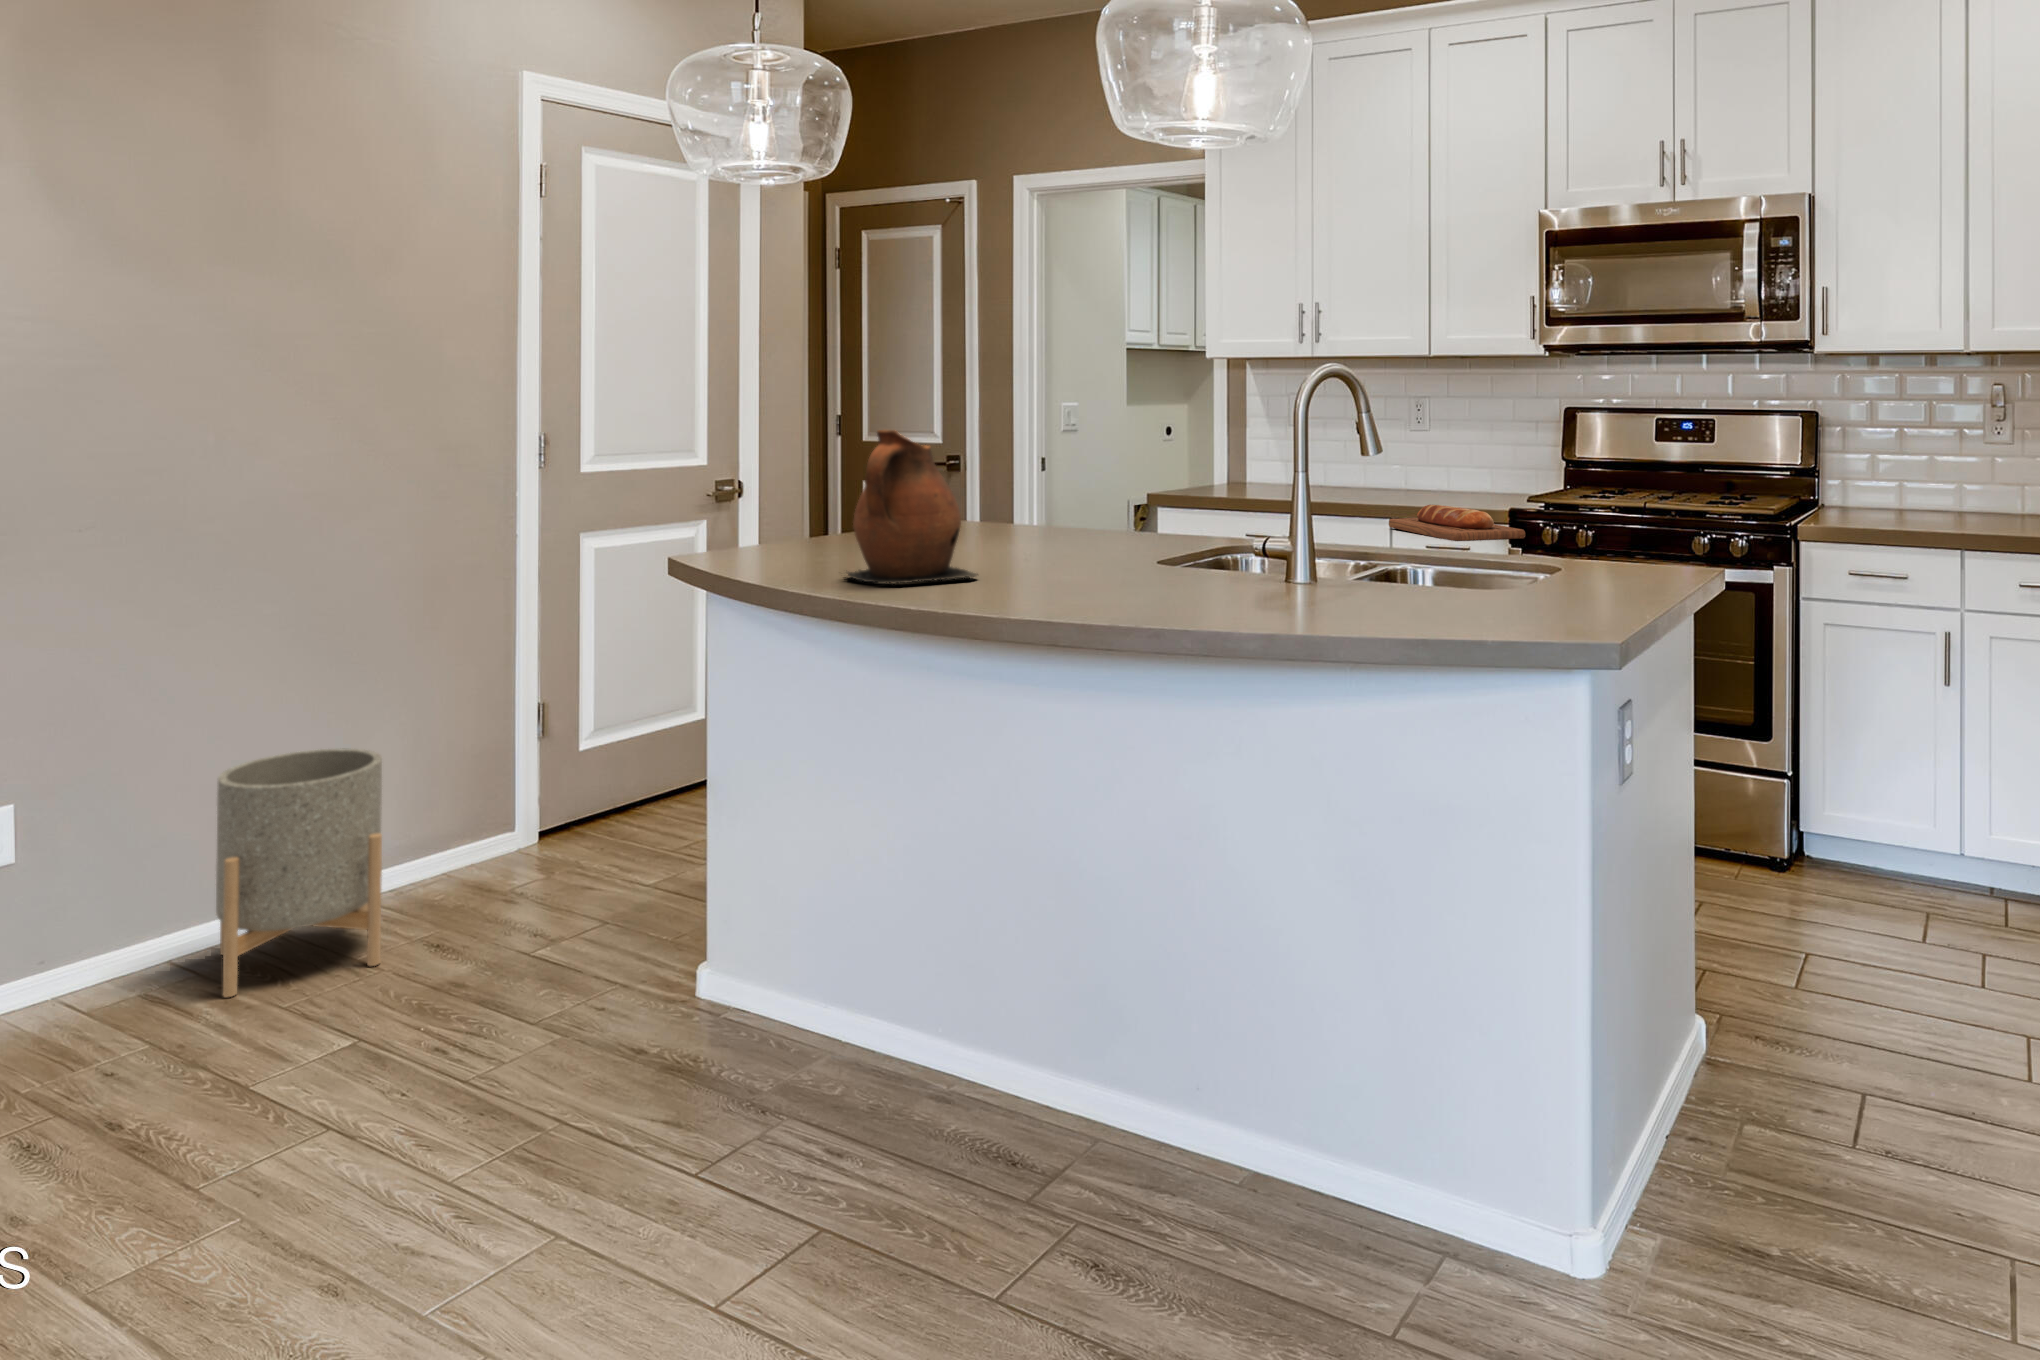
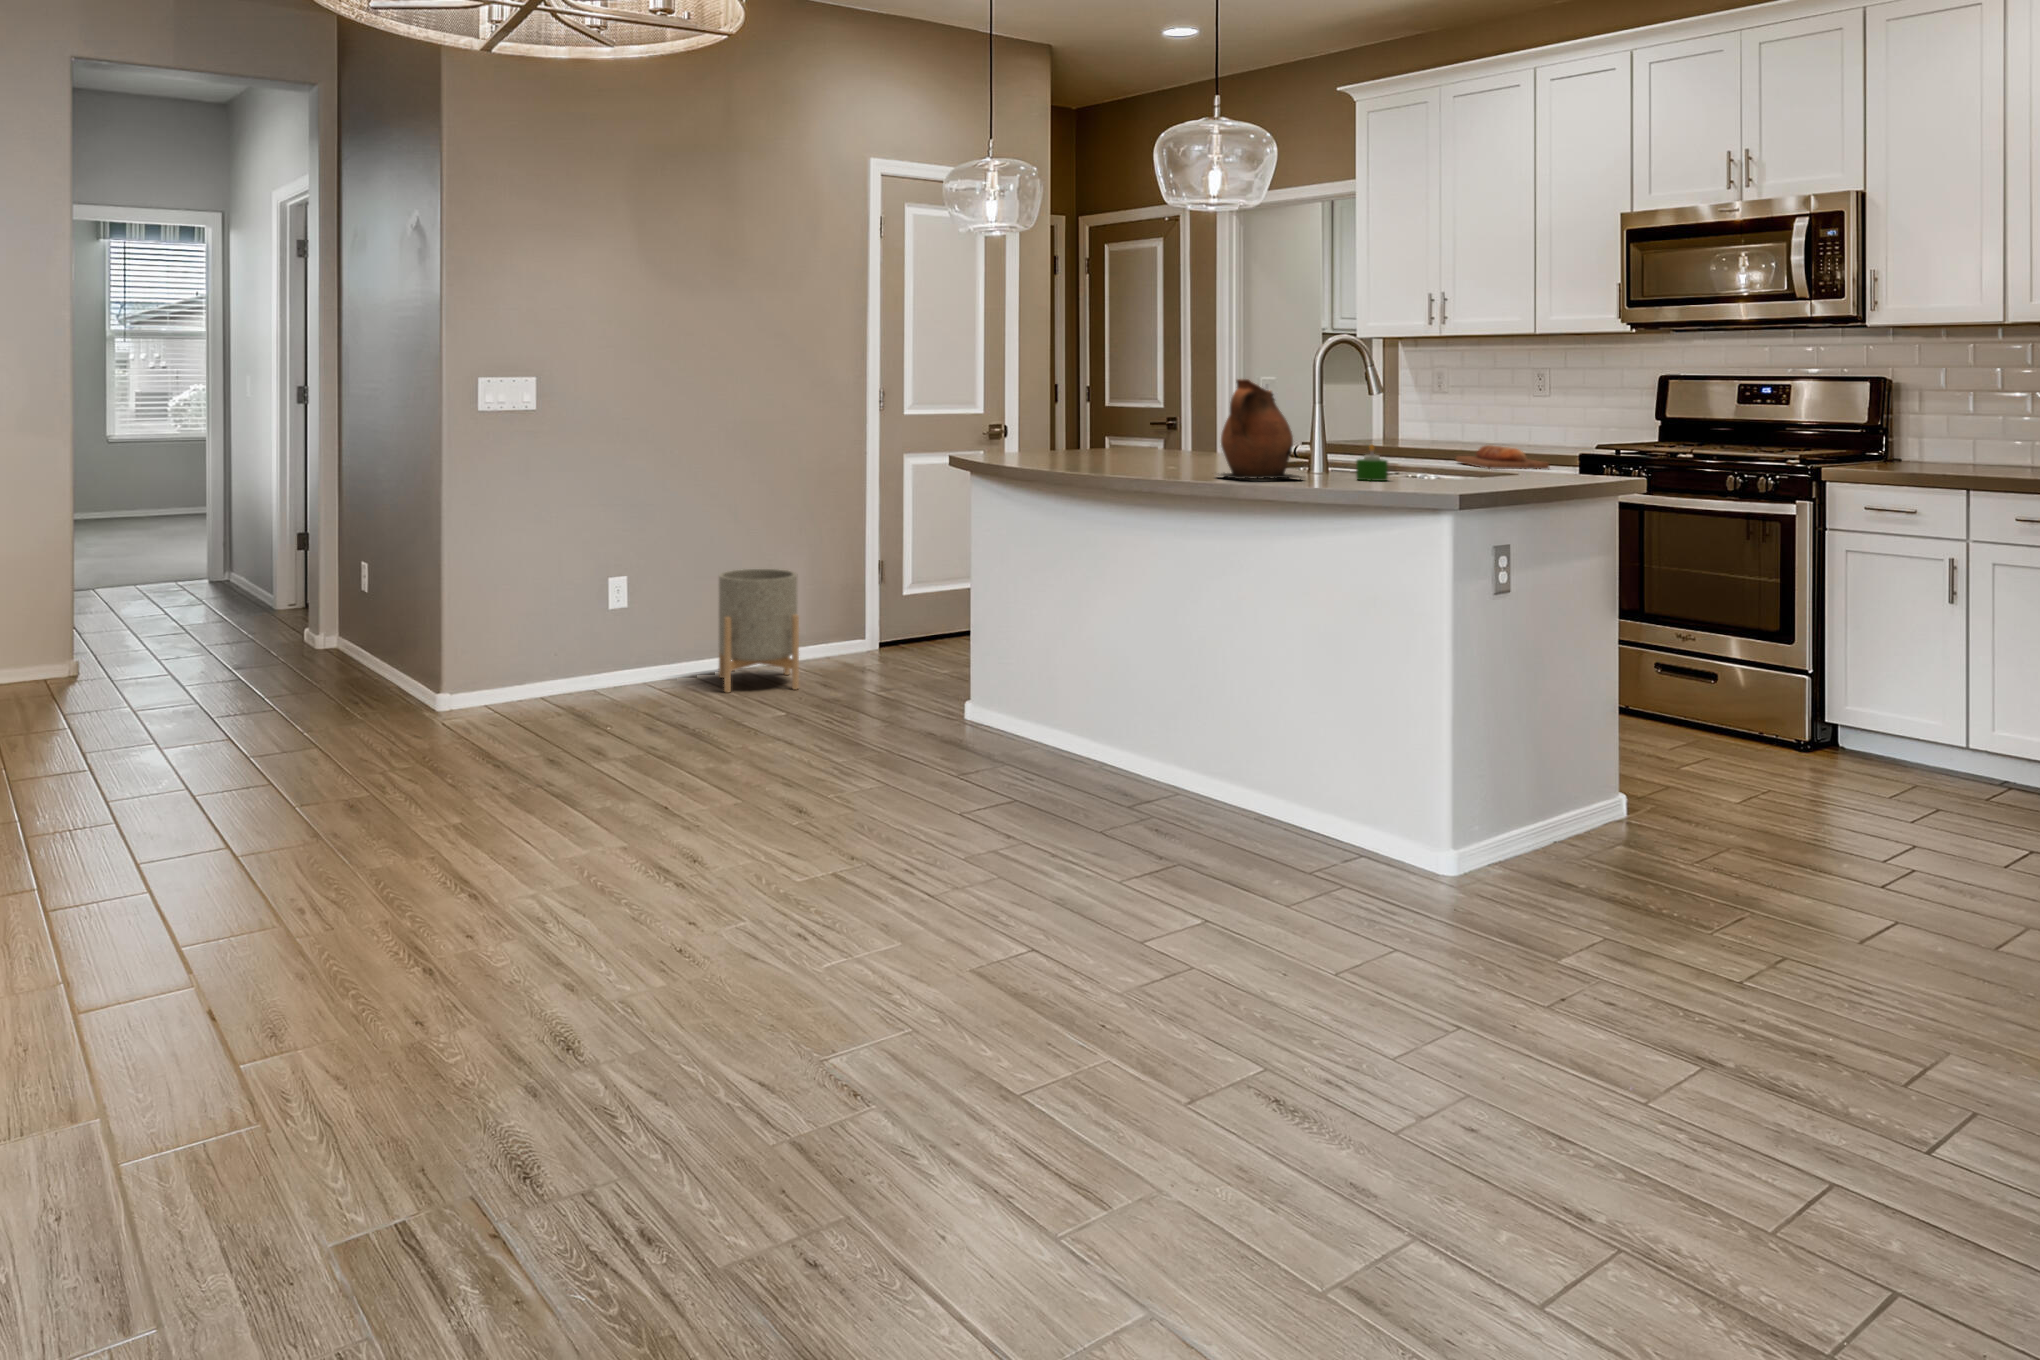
ceramic pitcher: present [847,430,977,584] -> present [1220,379,1302,479]
candle: none [1377,532,1424,593] -> present [1356,445,1388,481]

